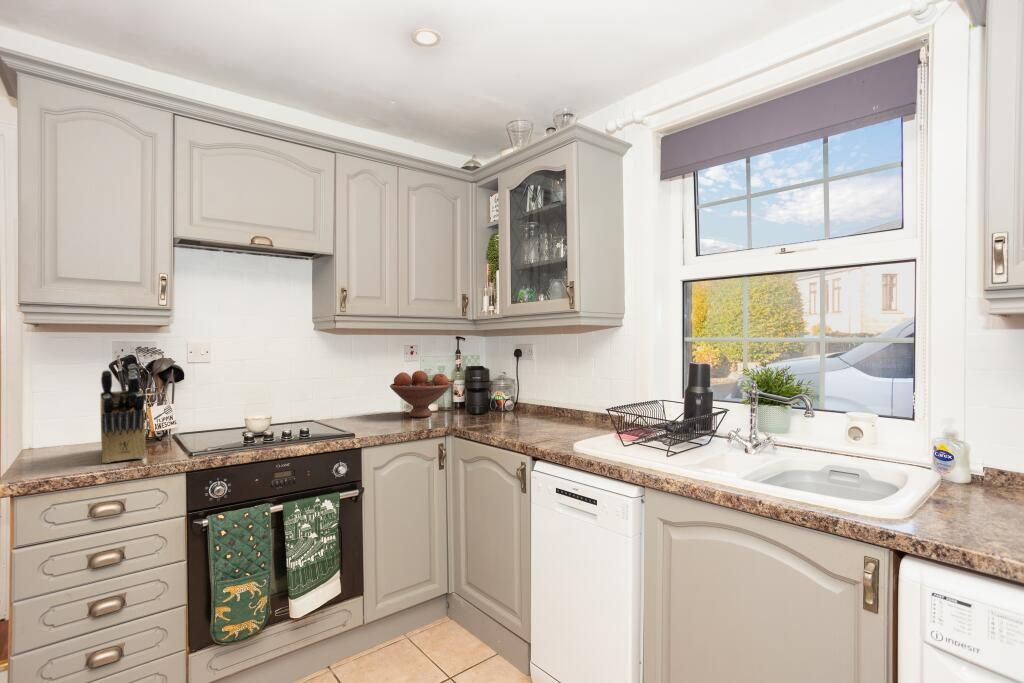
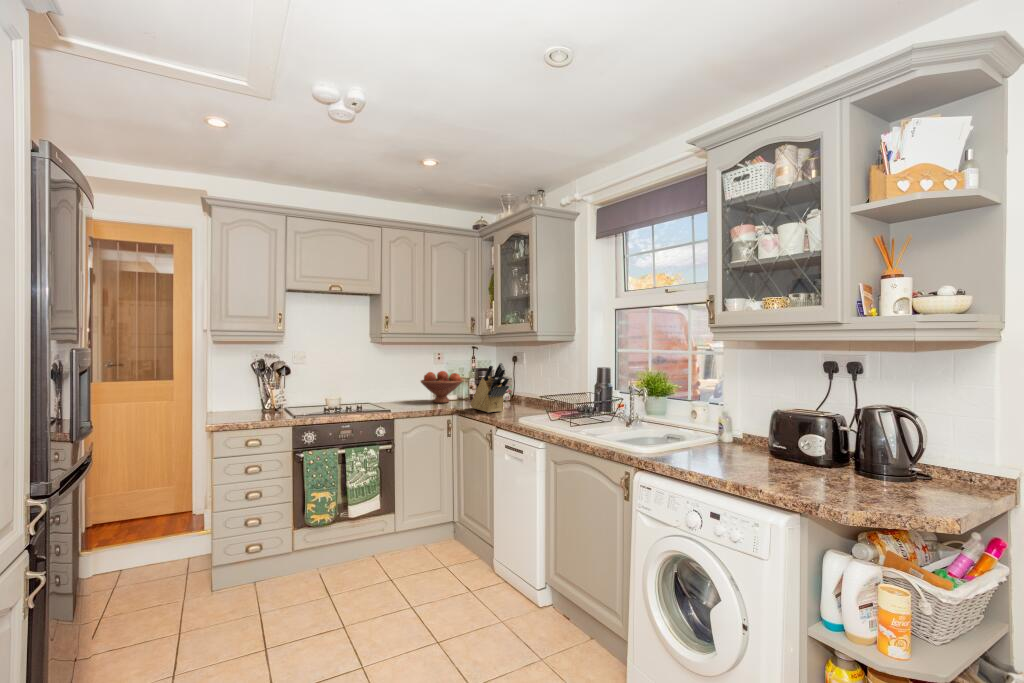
knife block: present [100,364,145,463] -> present [470,363,509,413]

